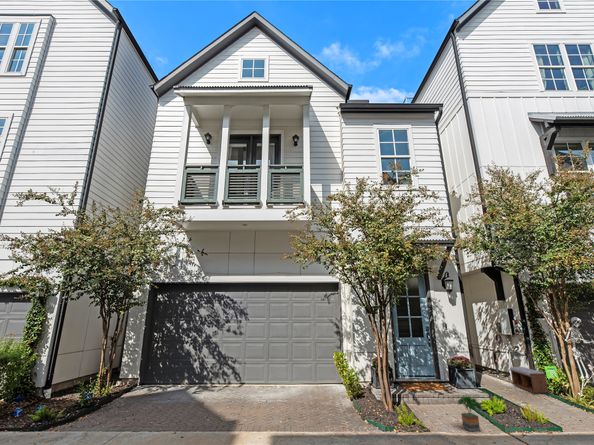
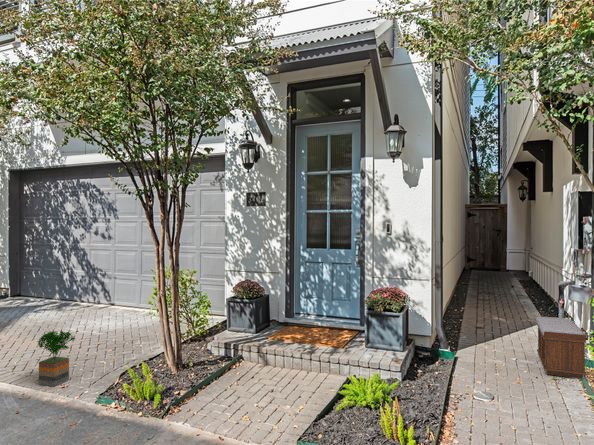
potted tree: present [458,397,482,432] -> present [38,331,75,387]

